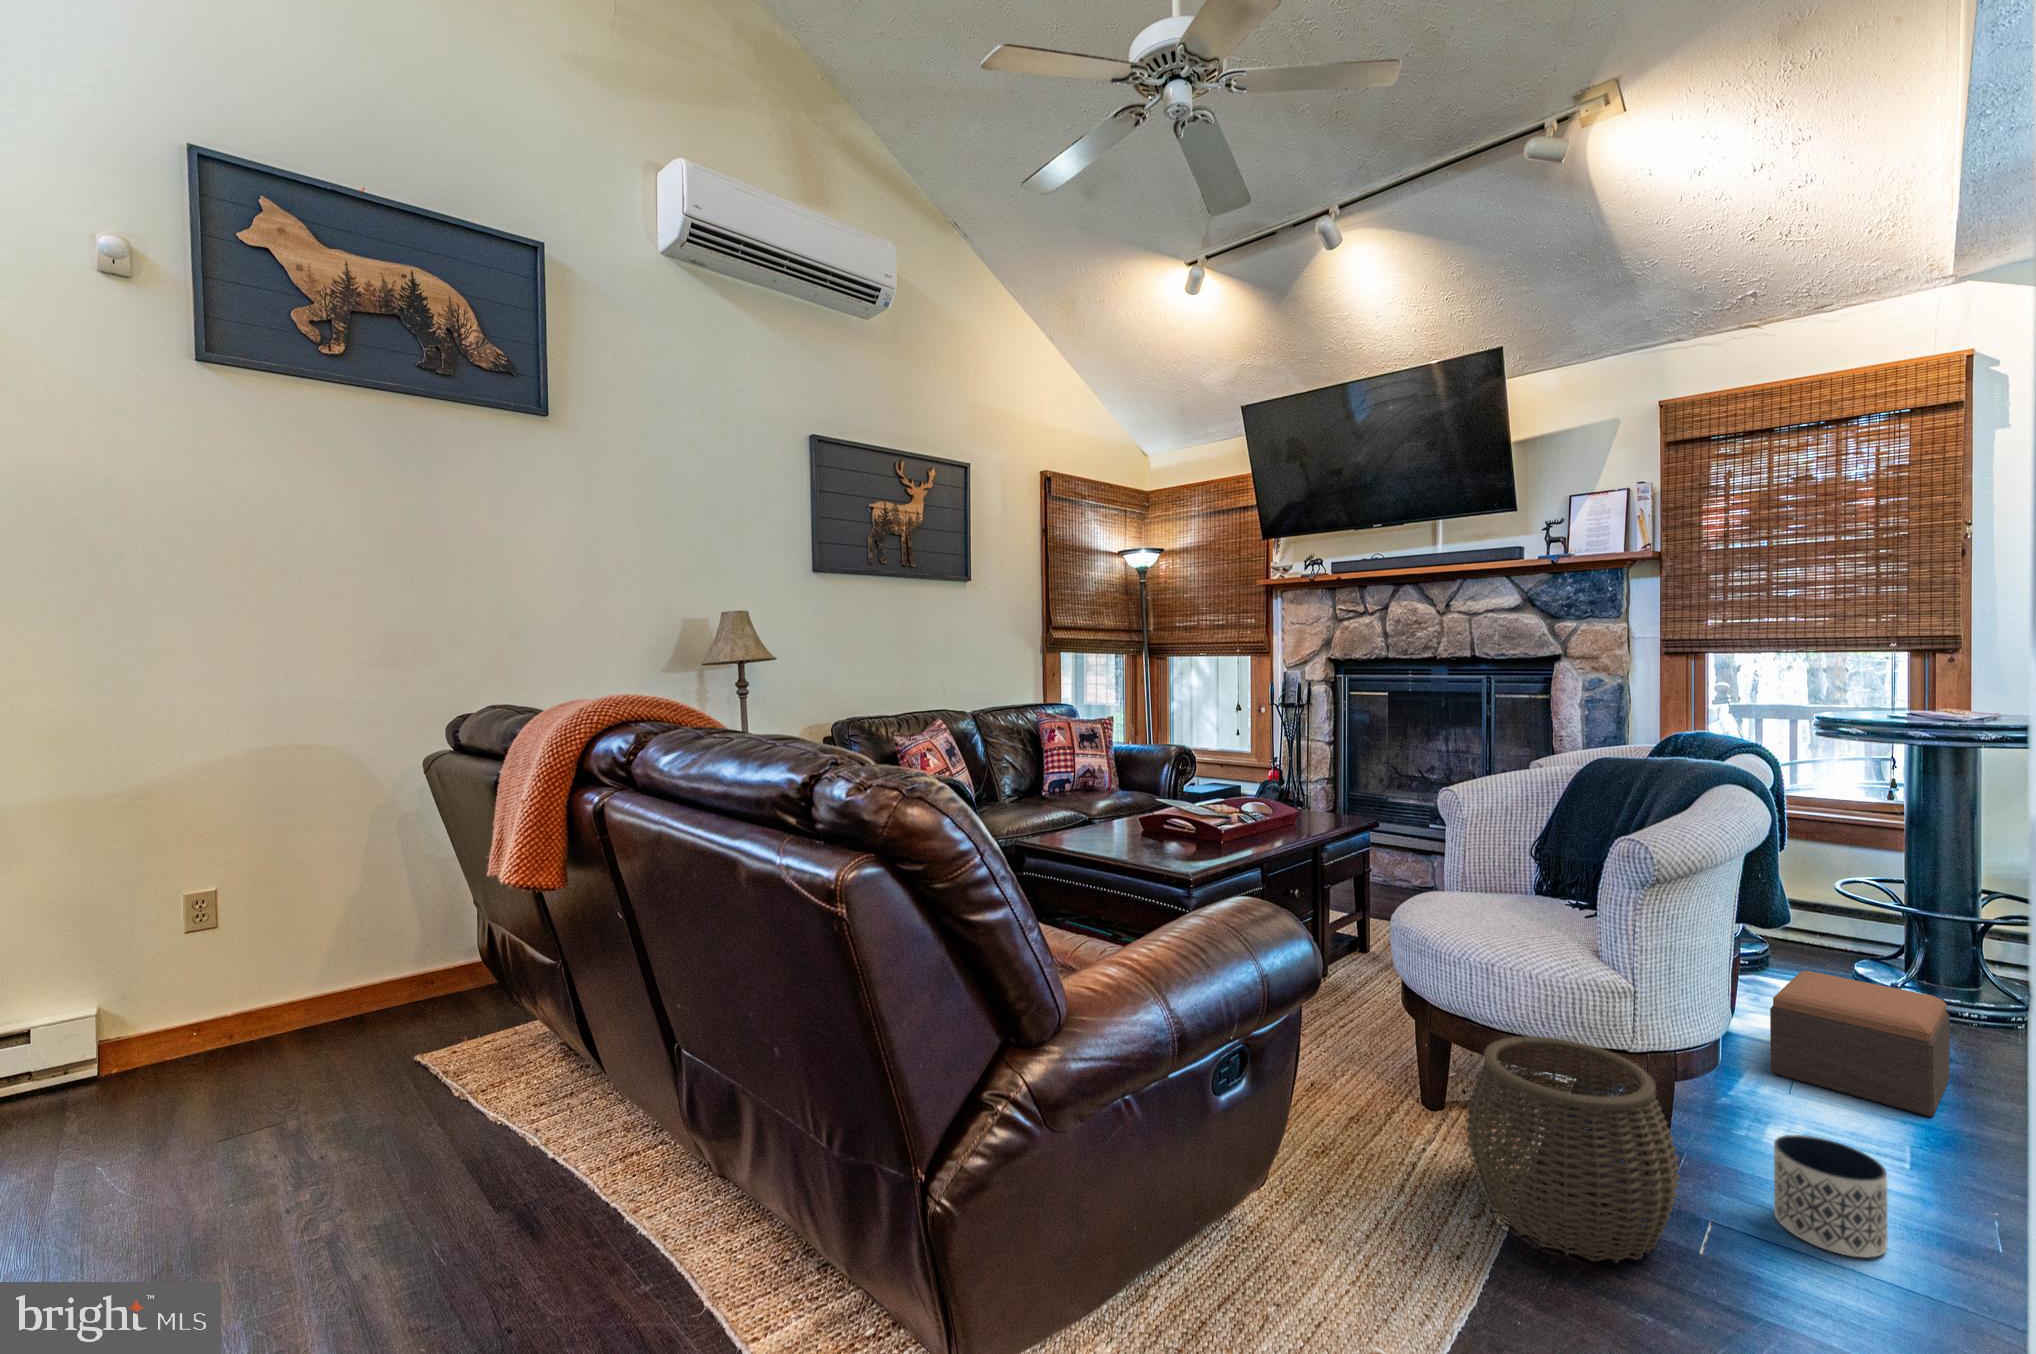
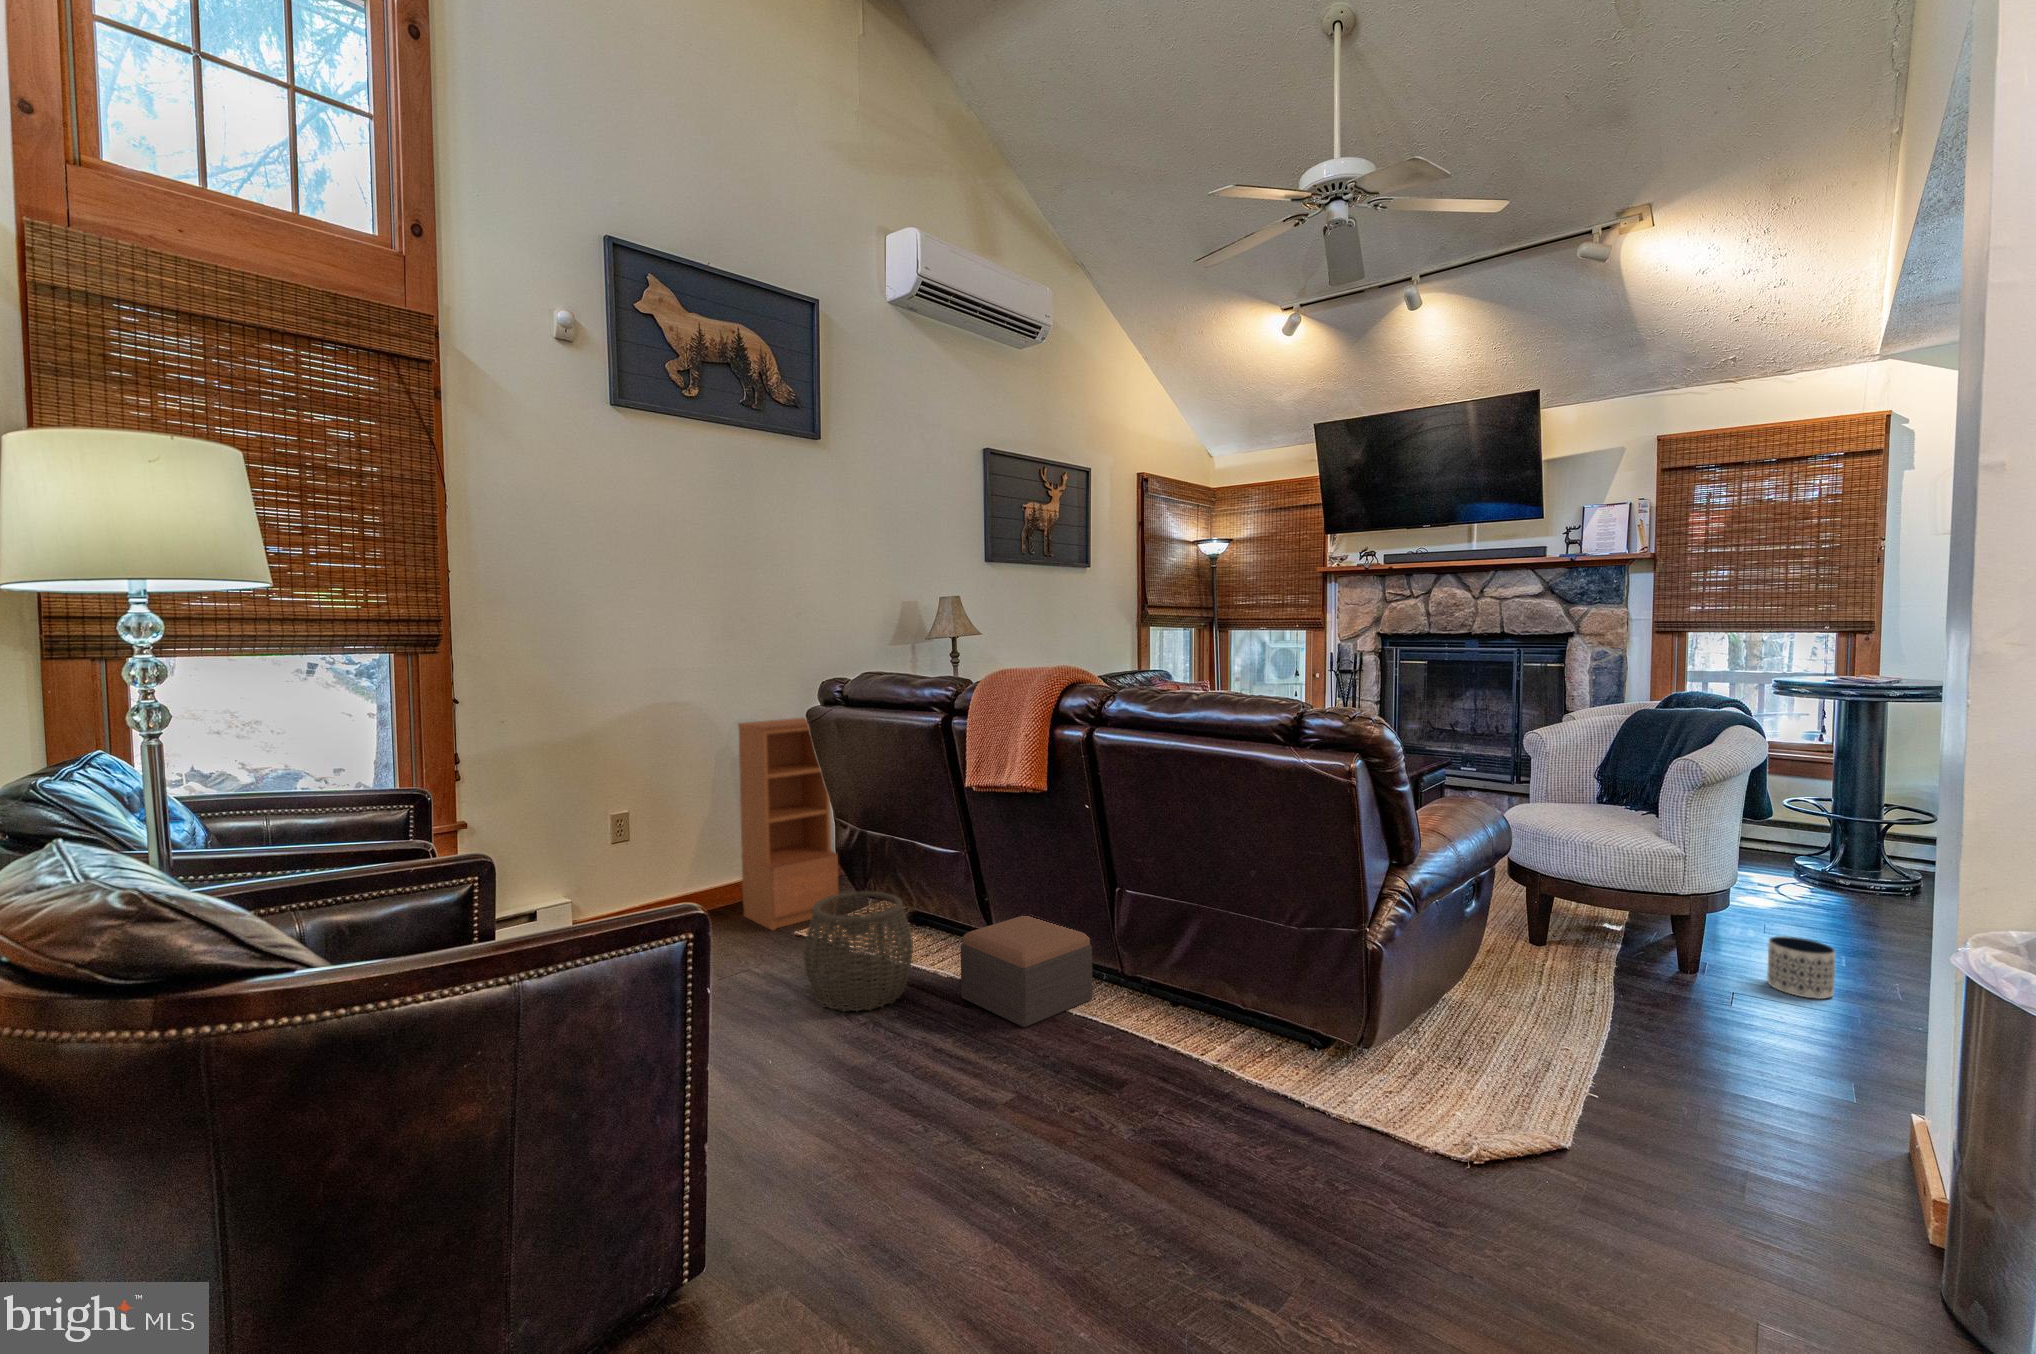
bookcase: none [366,765,494,1057] -> present [738,718,839,930]
footstool: present [1770,971,1950,1117] -> present [961,916,1092,1028]
woven basket: present [1466,1036,1680,1263] -> present [803,891,913,1012]

